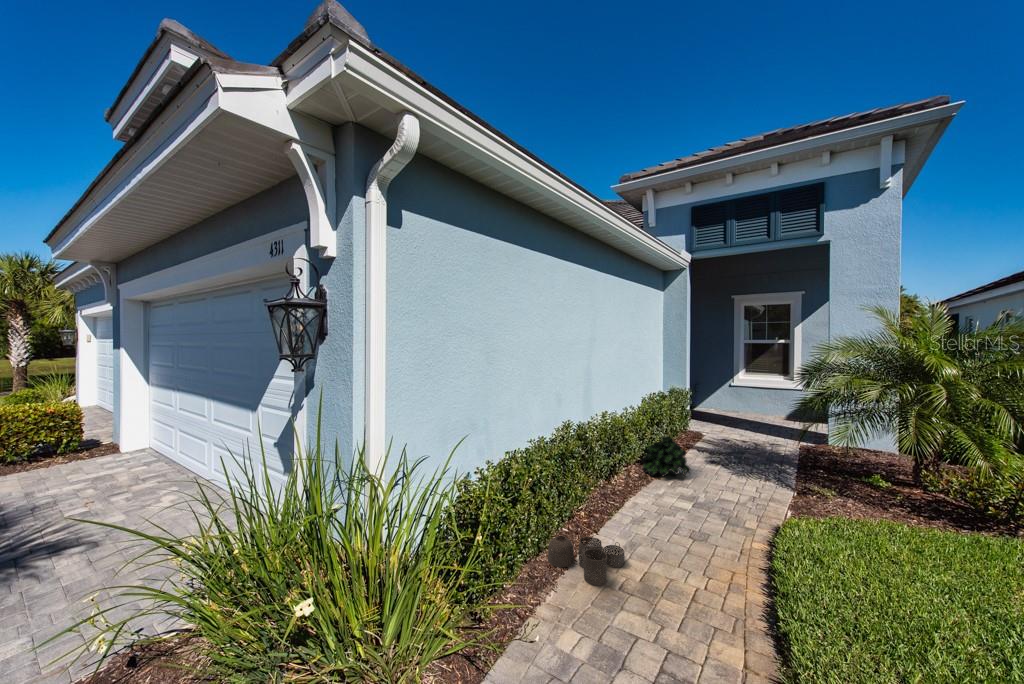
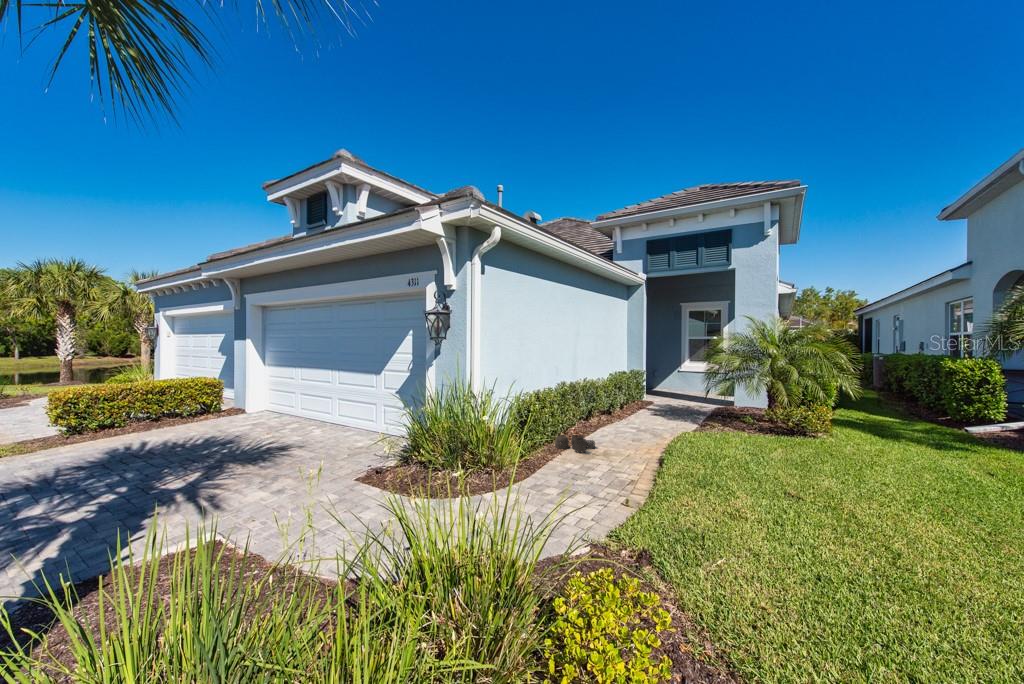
potted plant: present [642,436,690,476] -> none [609,396,639,421]

